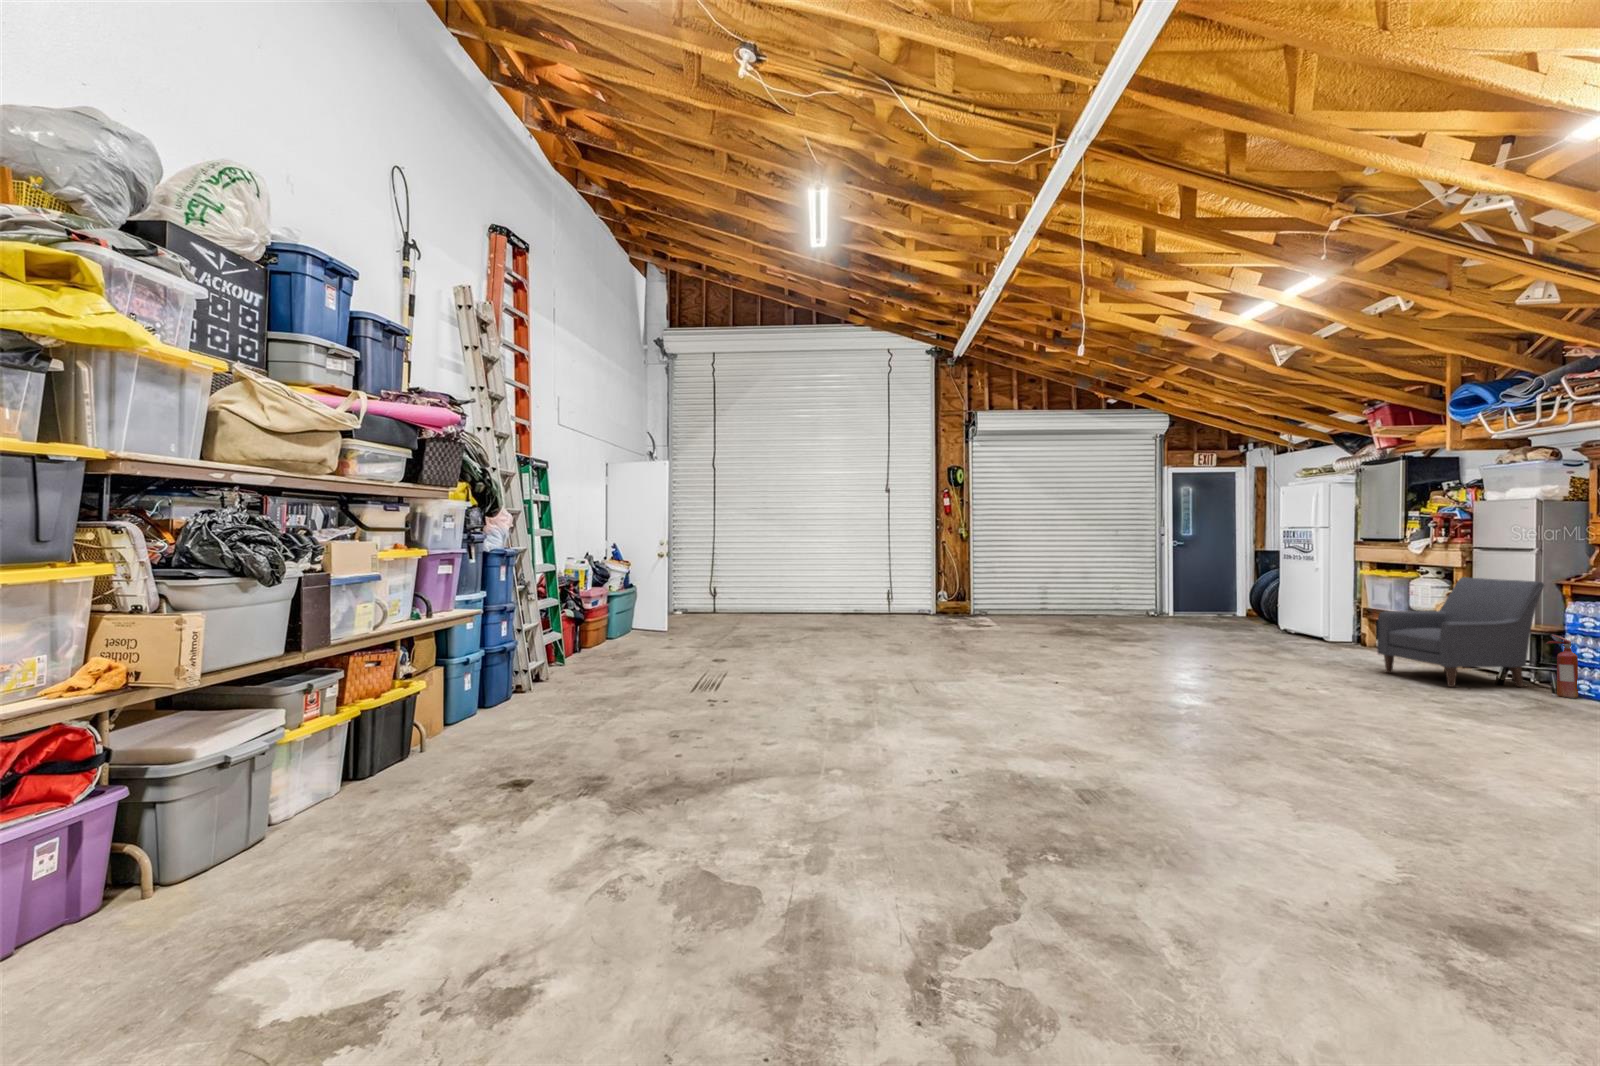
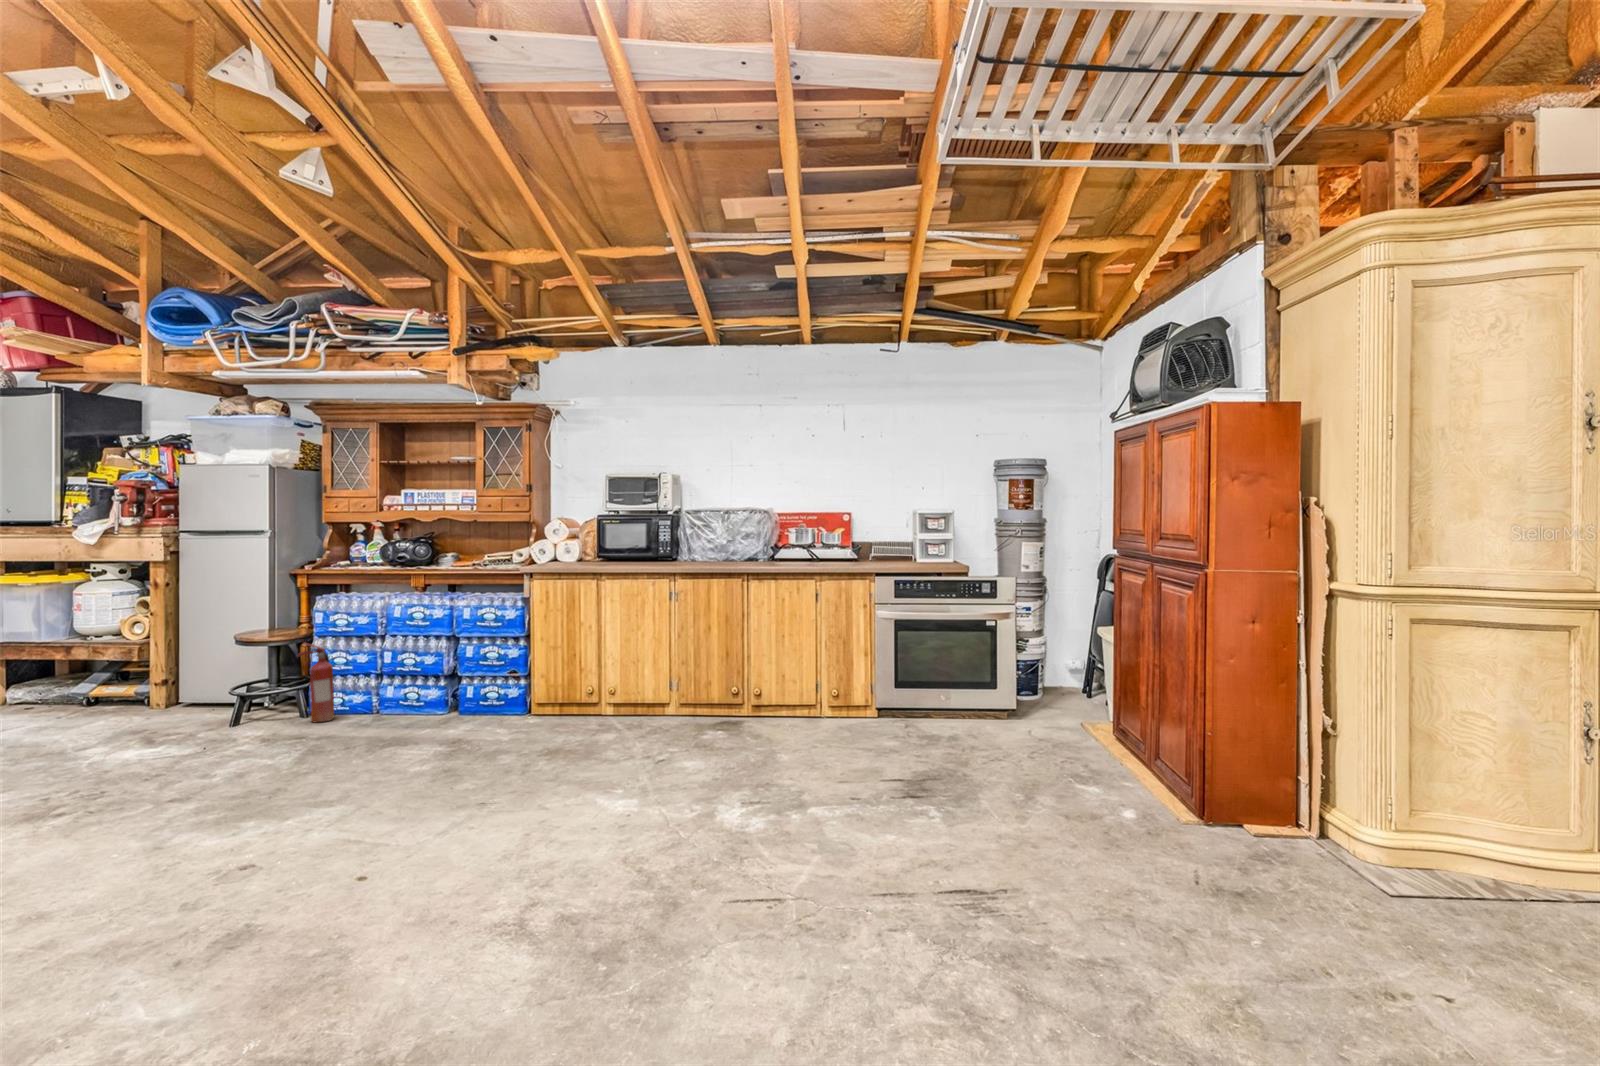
chair: present [1377,577,1544,687] -> none [26,574,286,754]

